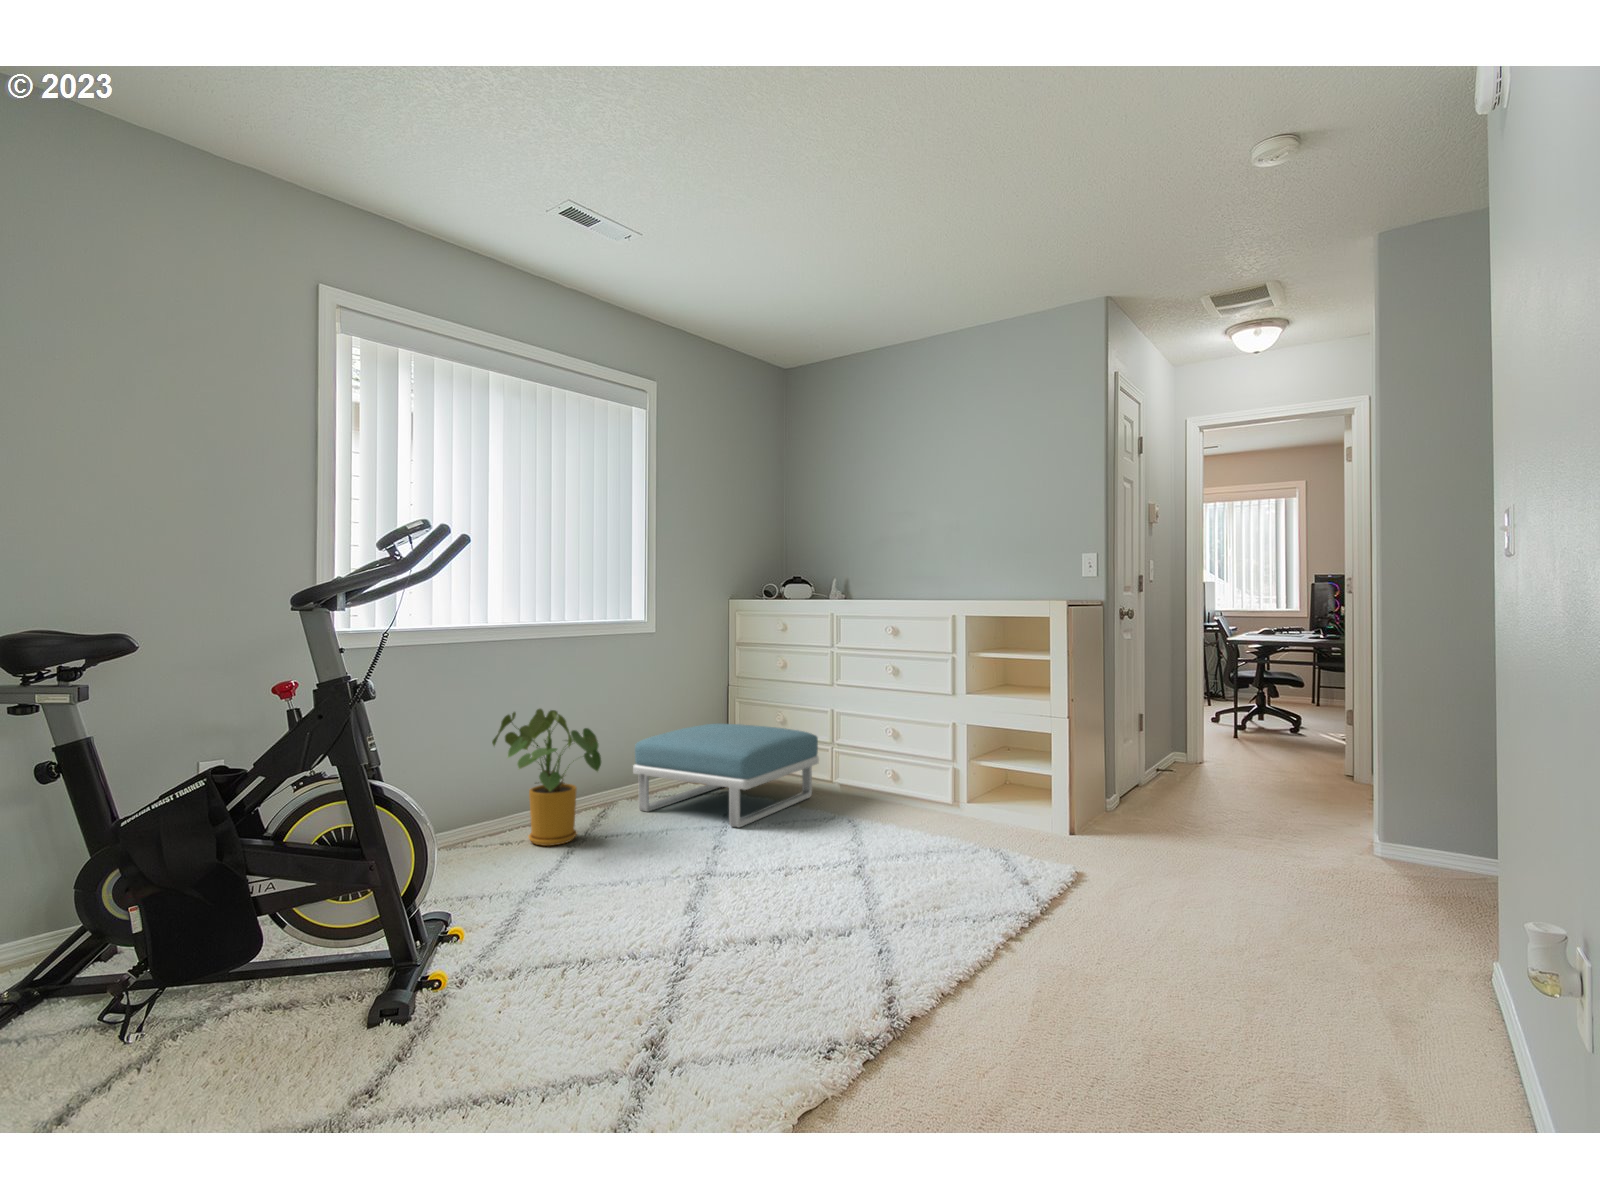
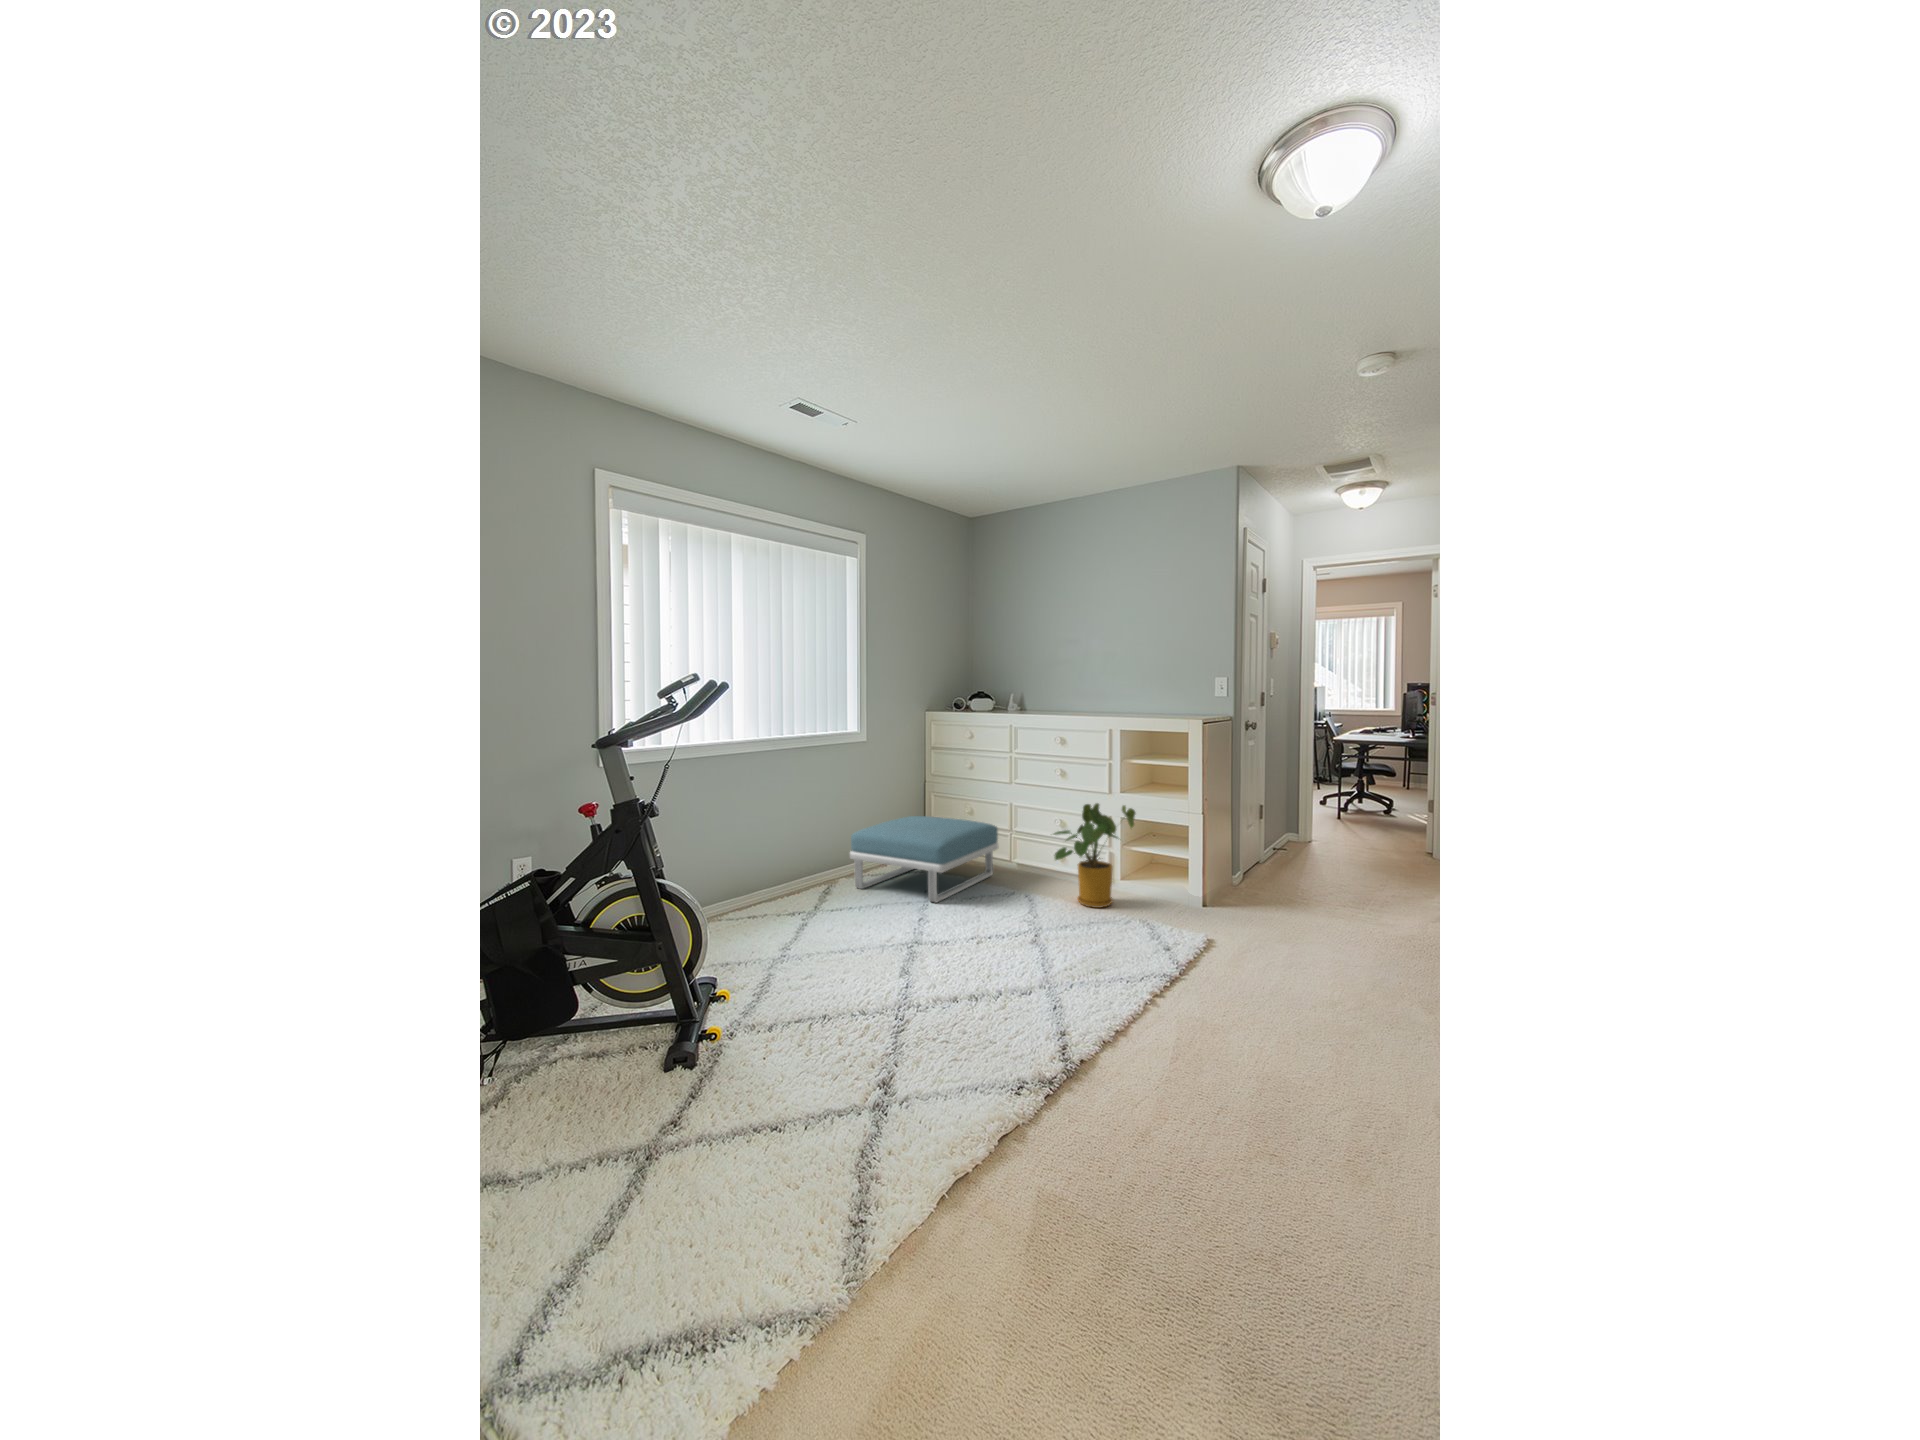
house plant: present [492,709,601,846] -> present [1054,803,1135,908]

